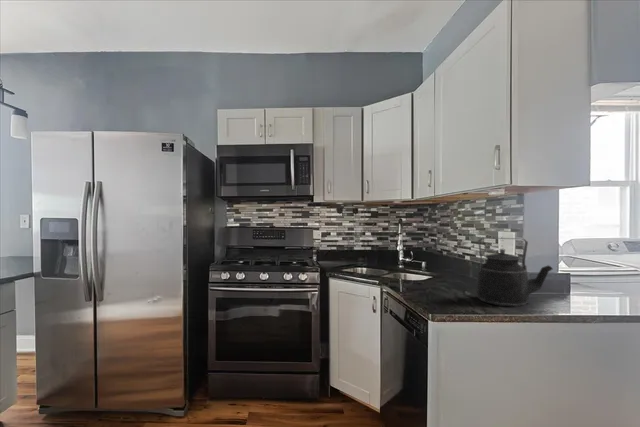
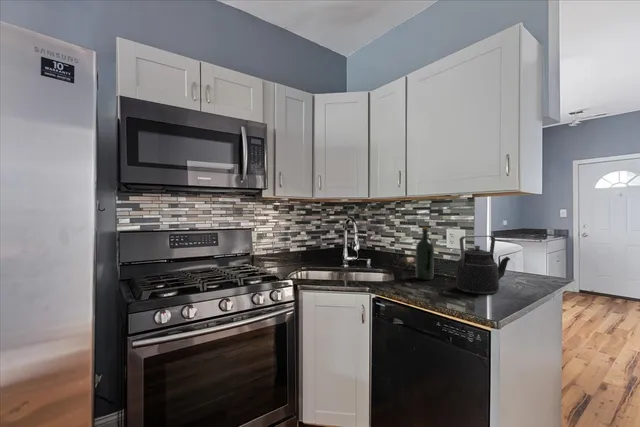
wine bottle: none [452,228,474,287] -> present [416,227,434,280]

